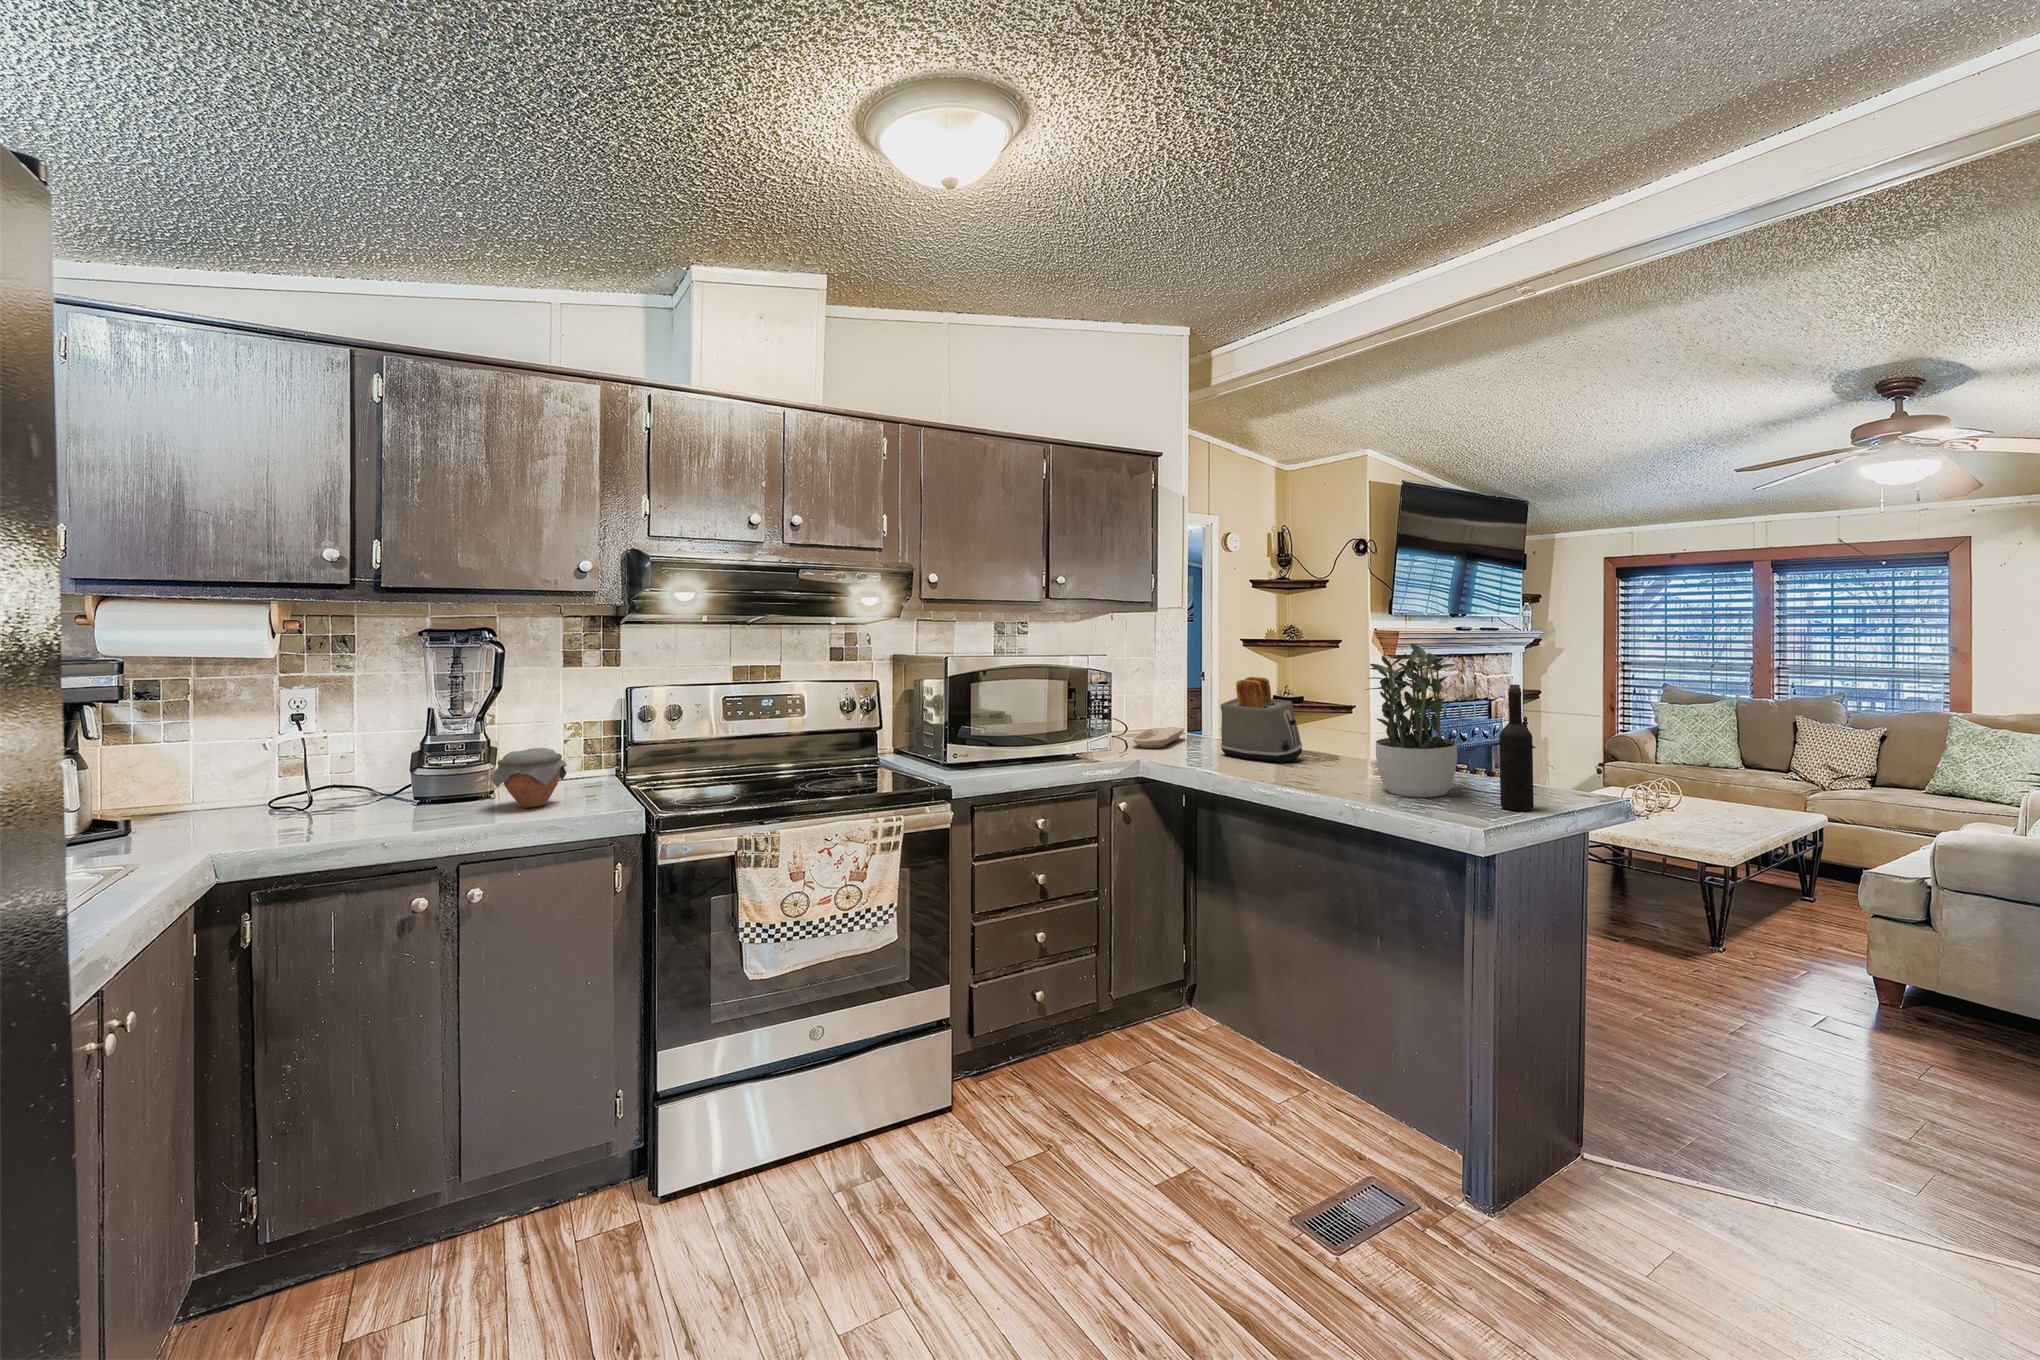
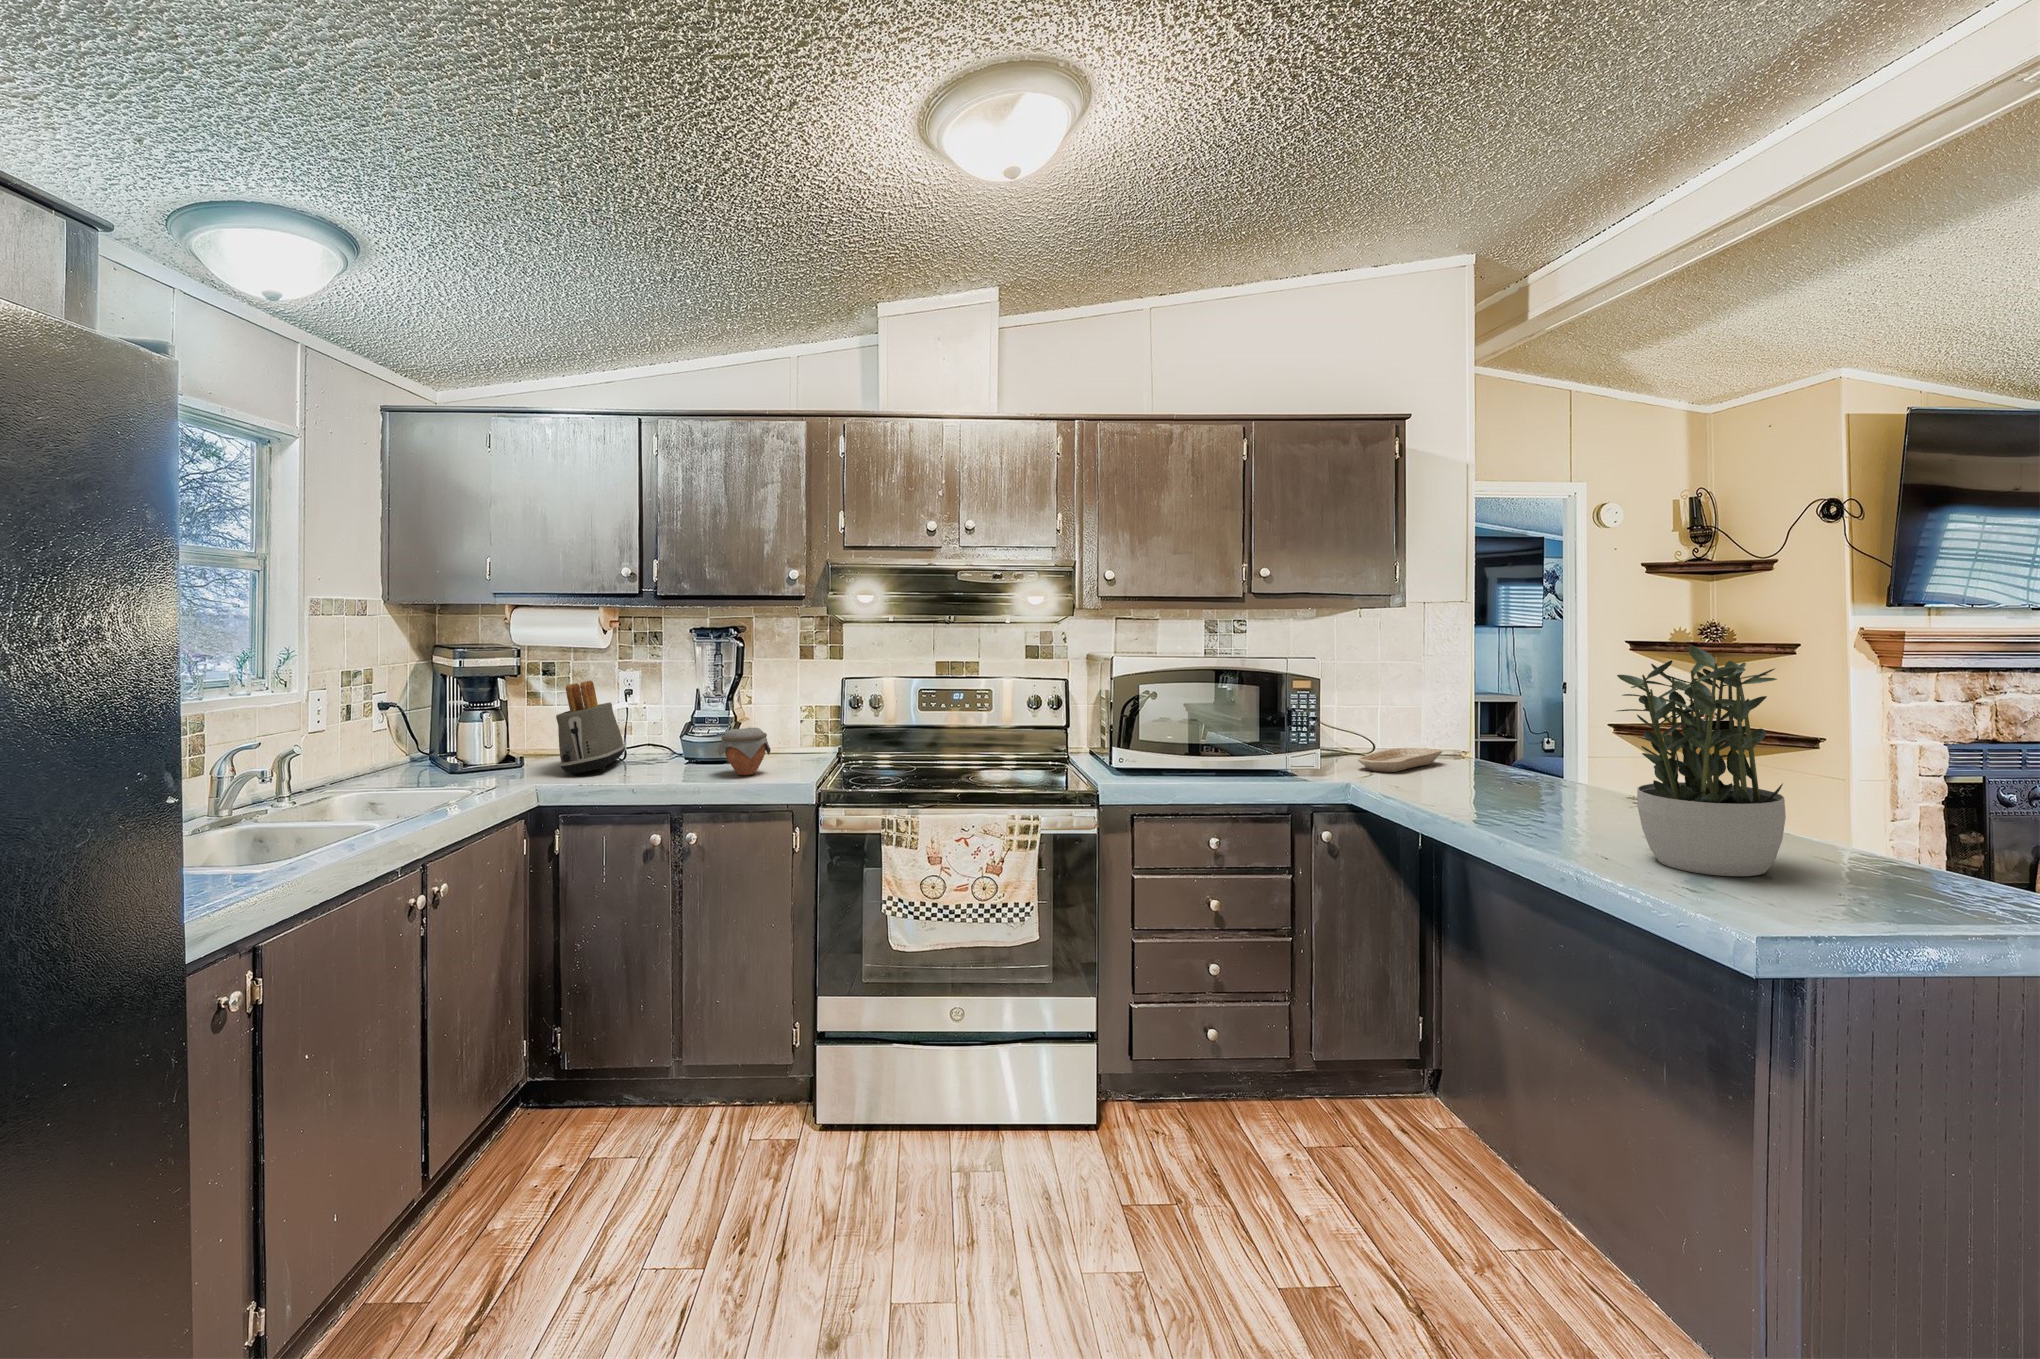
toaster: present [1221,677,1302,762] -> present [556,681,625,774]
wine bottle: present [1499,684,1534,811] -> none [1837,713,1910,918]

